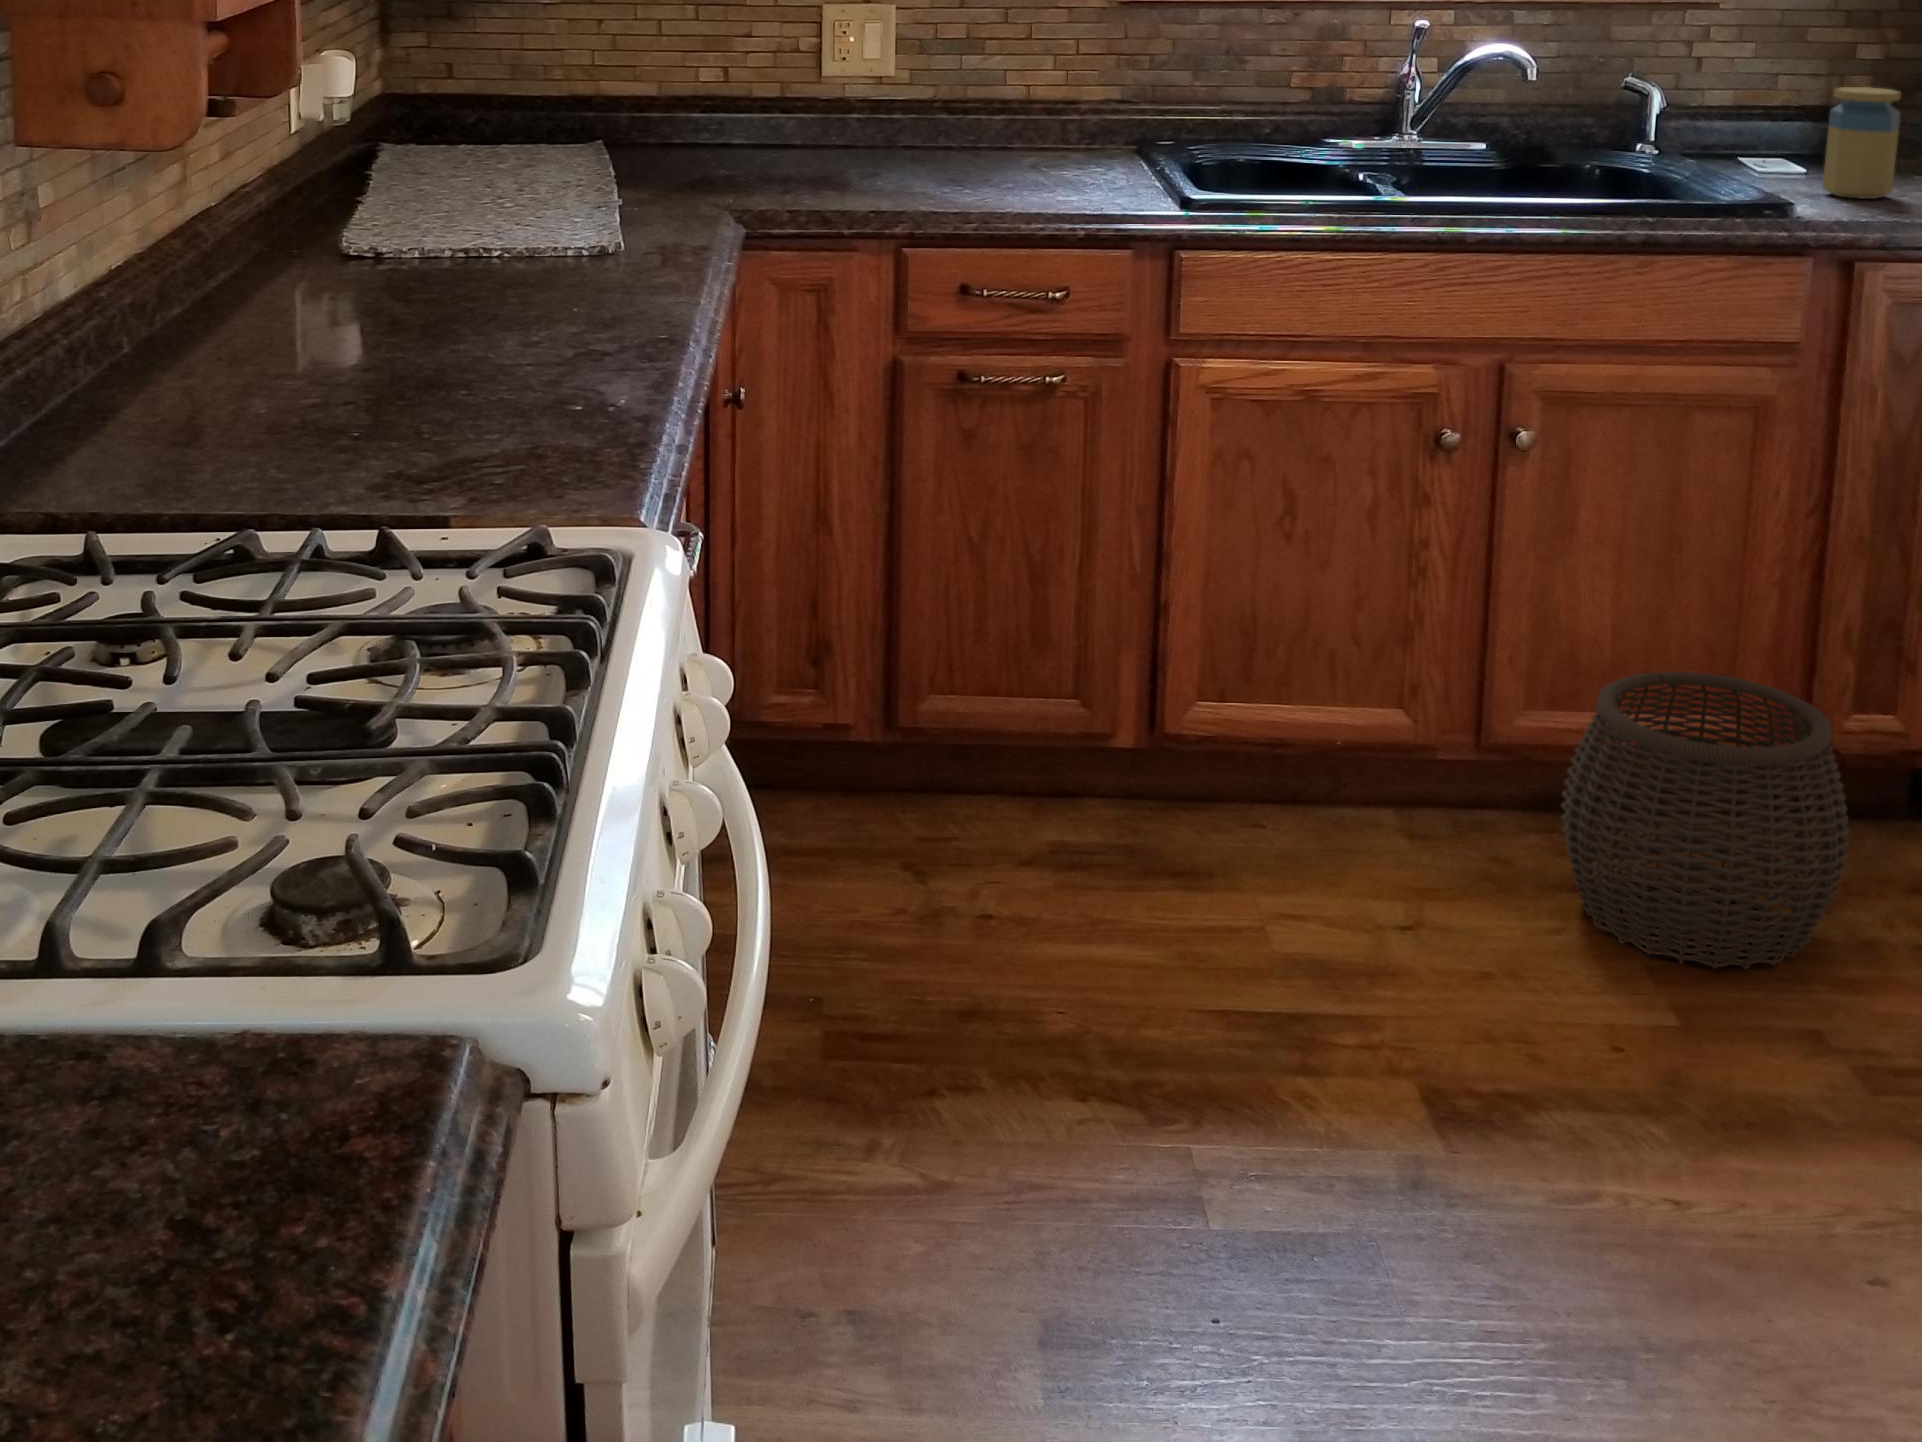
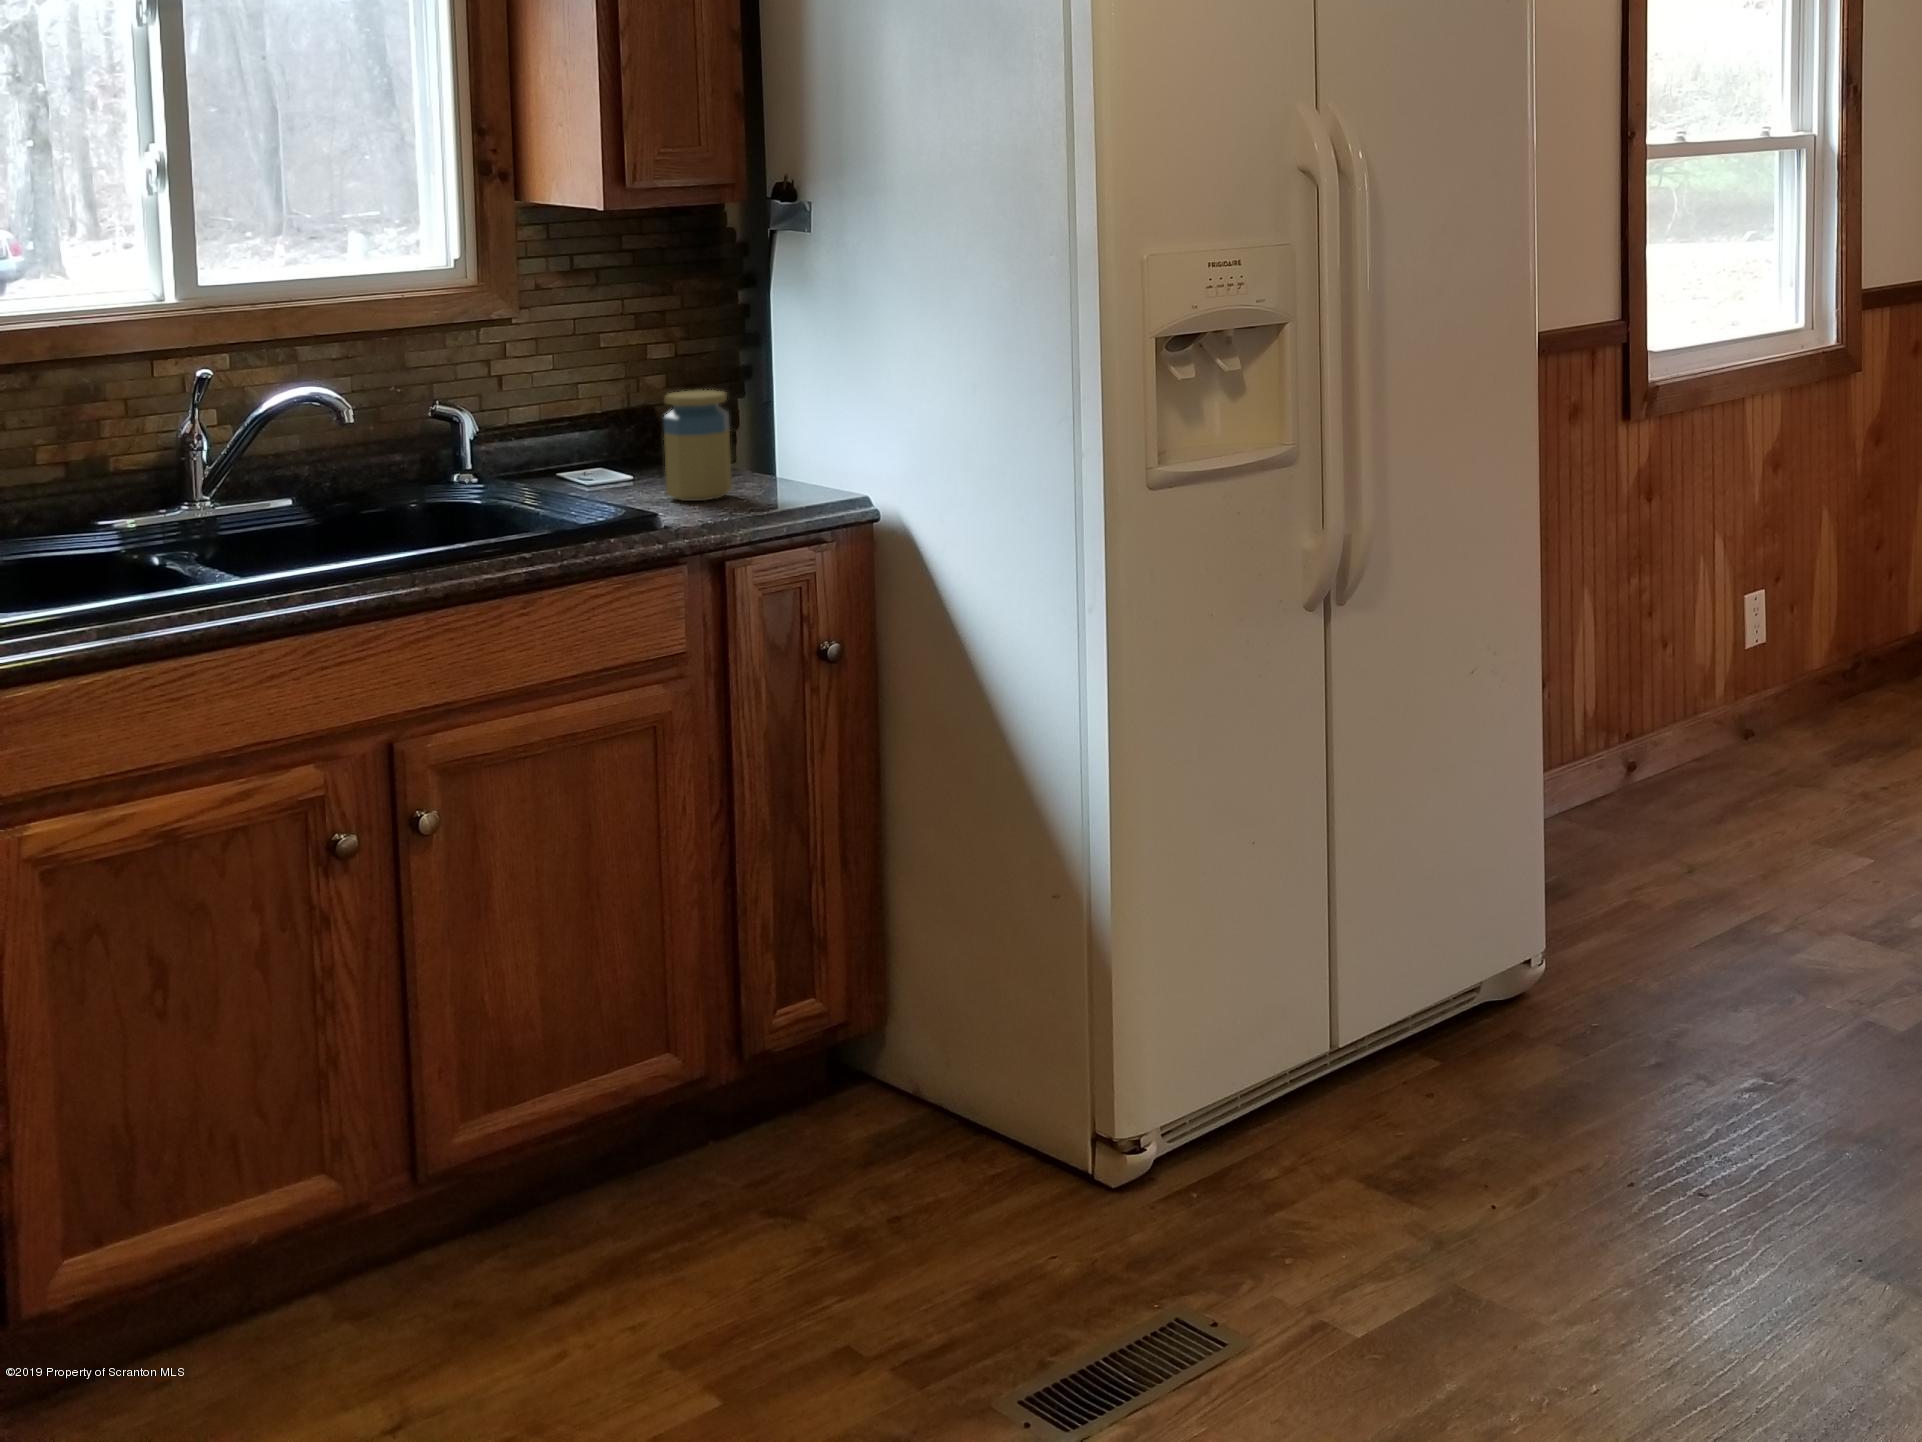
woven basket: present [1561,672,1849,969] -> none [539,1007,834,1329]

